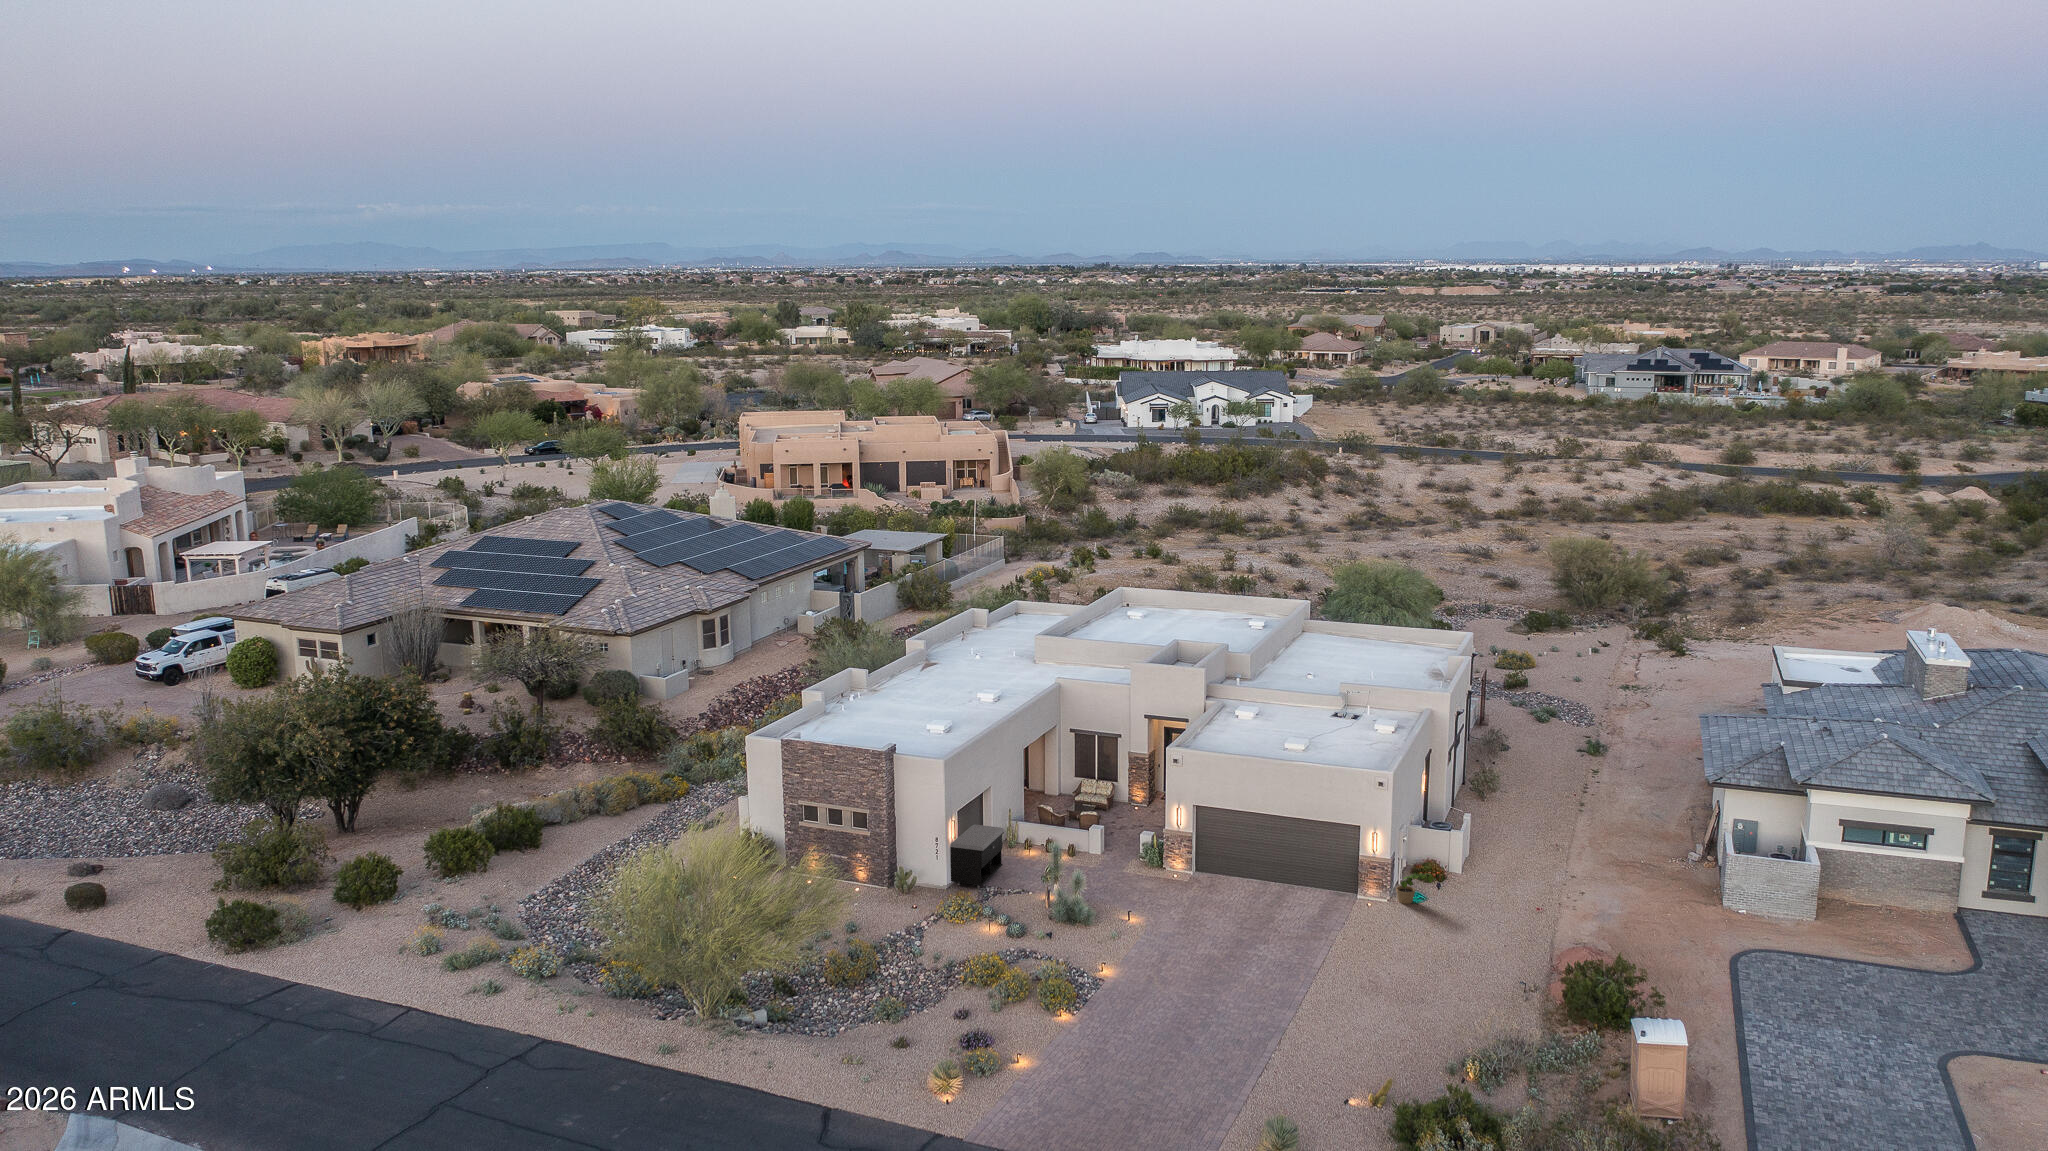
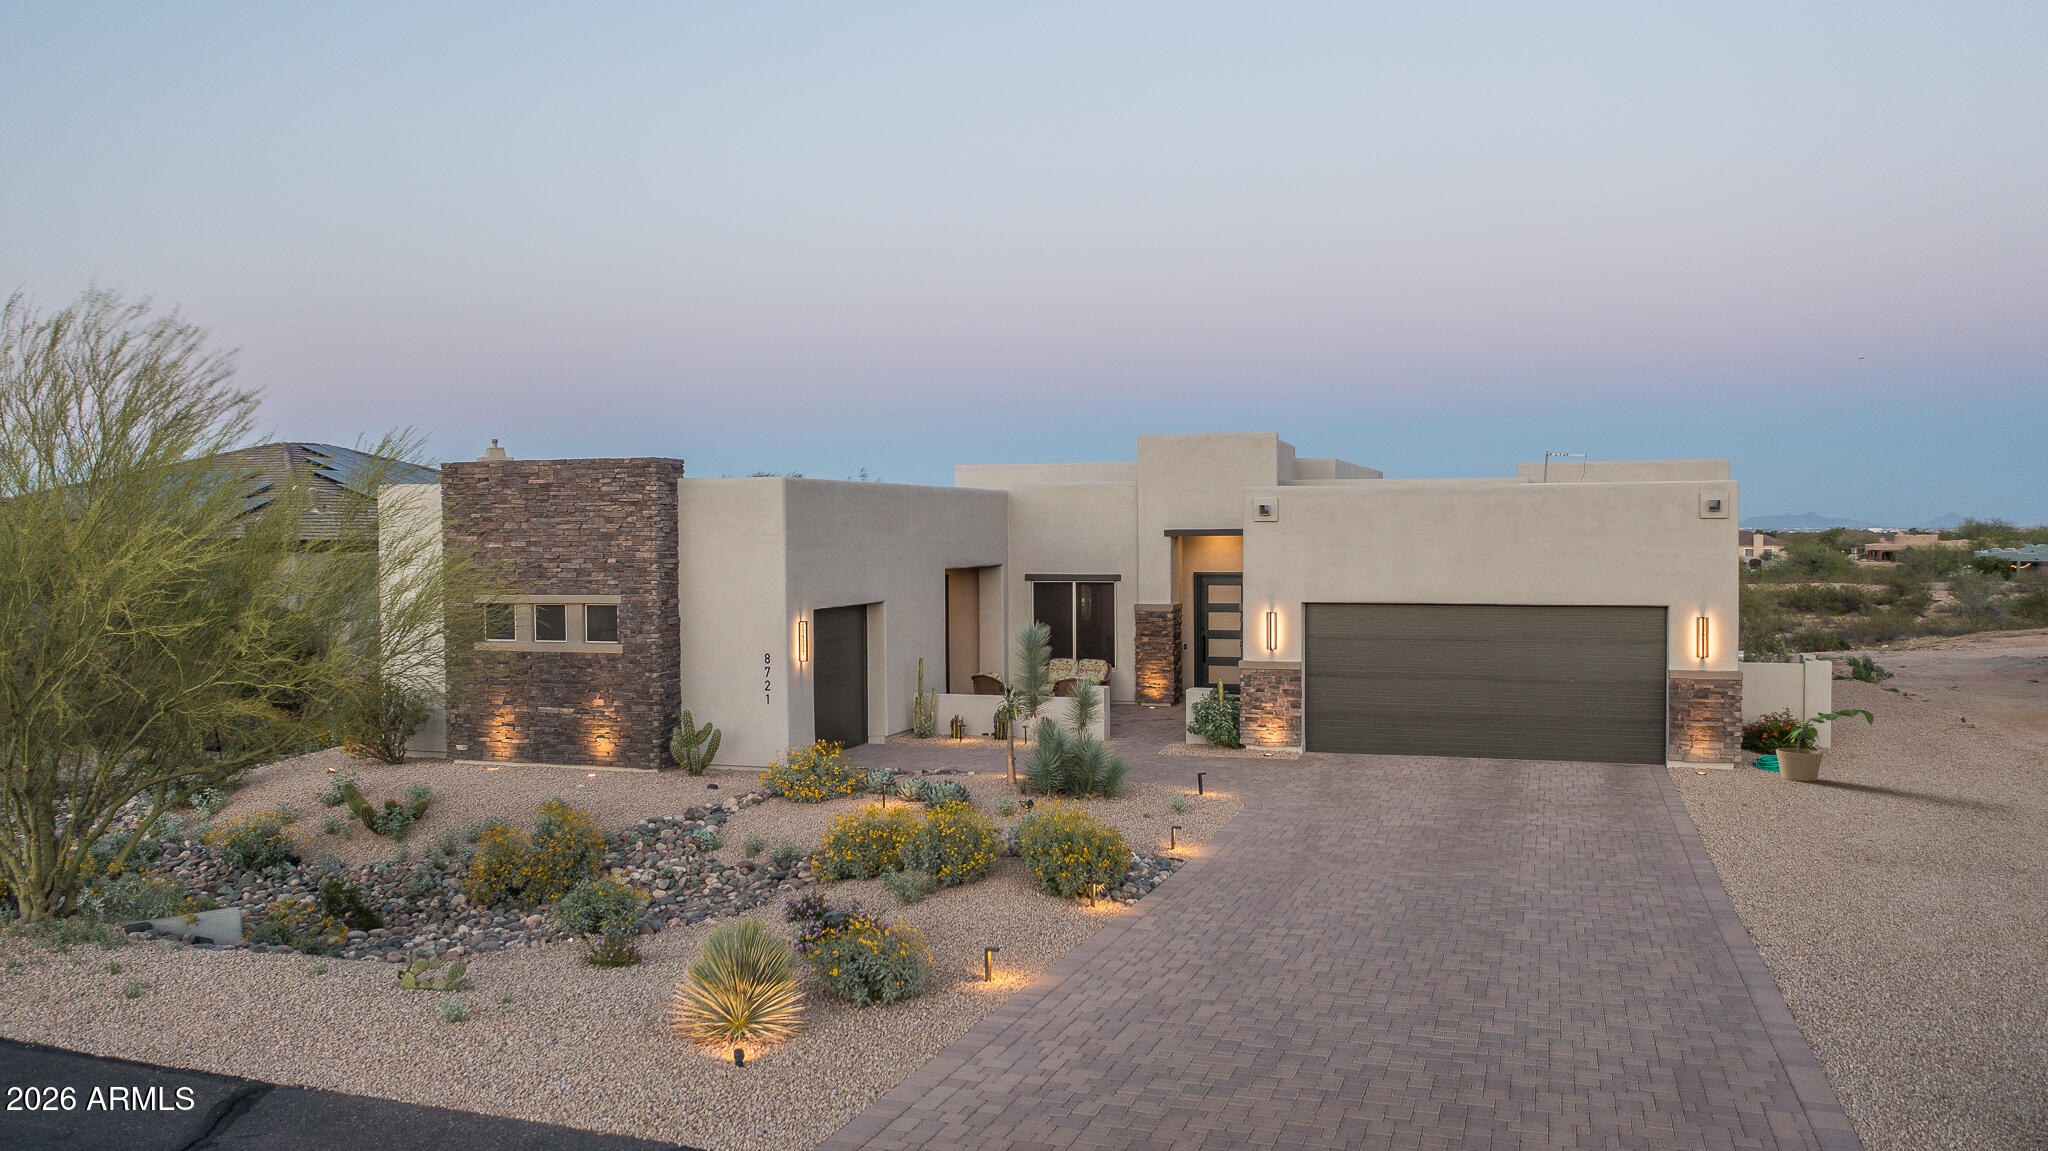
storage bench: present [950,824,1004,888] -> none [800,656,918,768]

